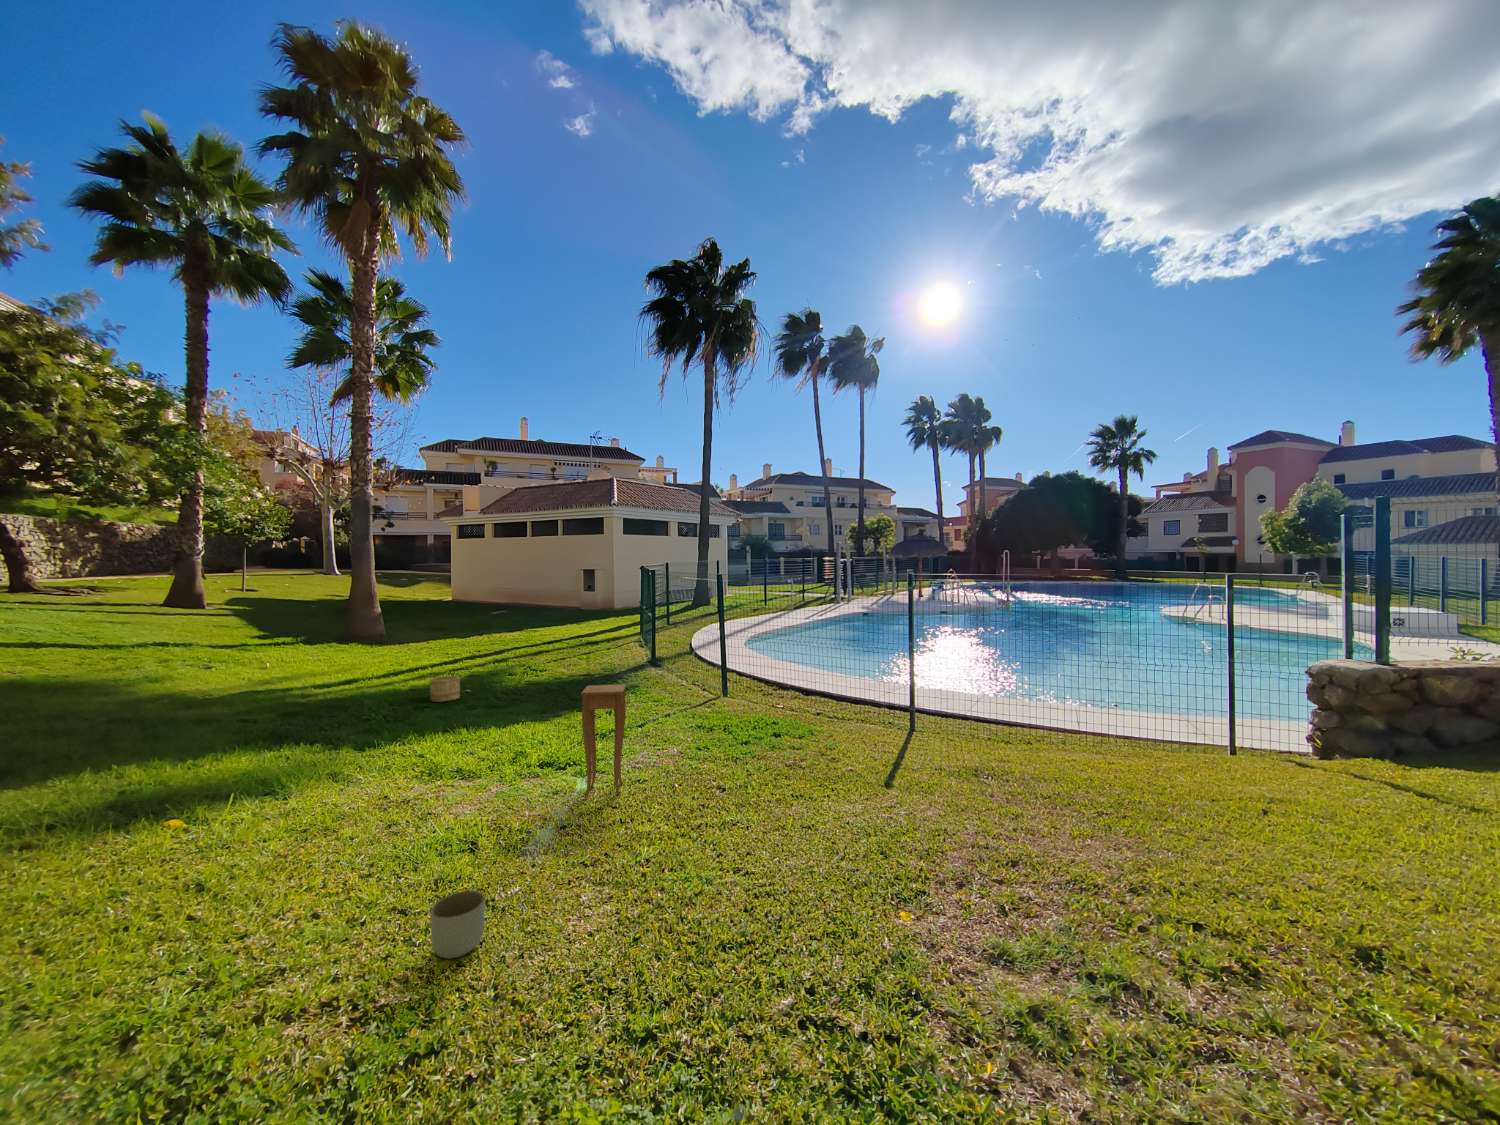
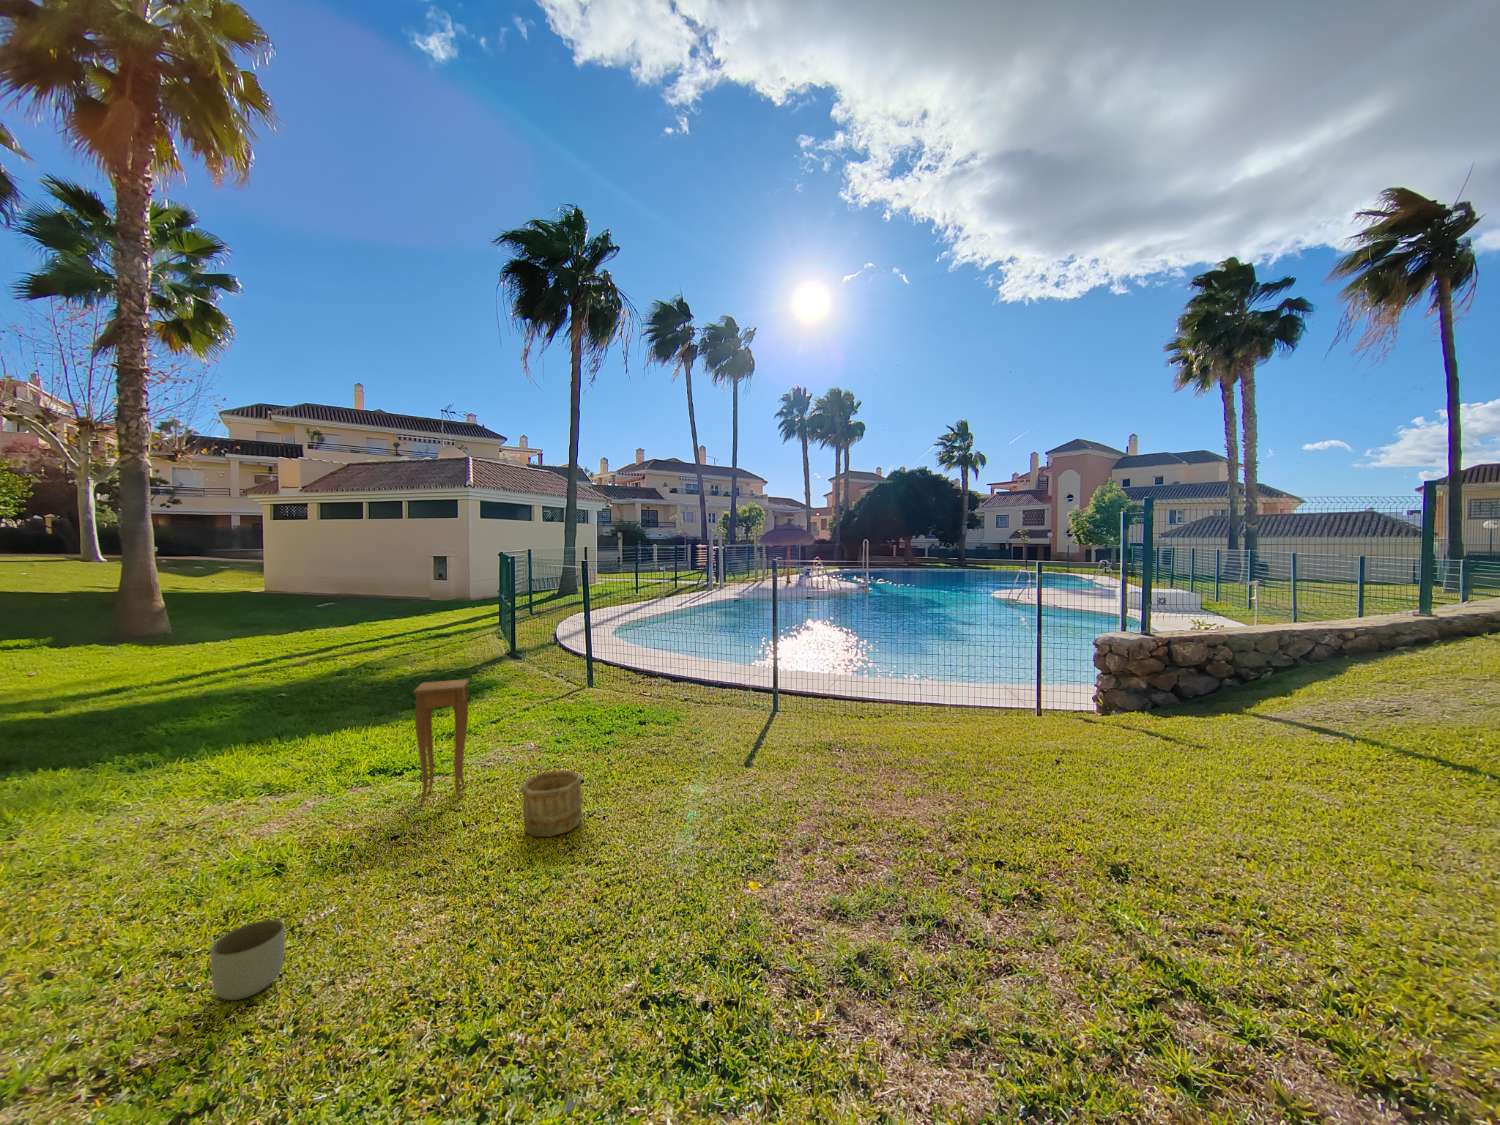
wooden bucket: present [429,675,460,702] -> present [521,771,582,837]

